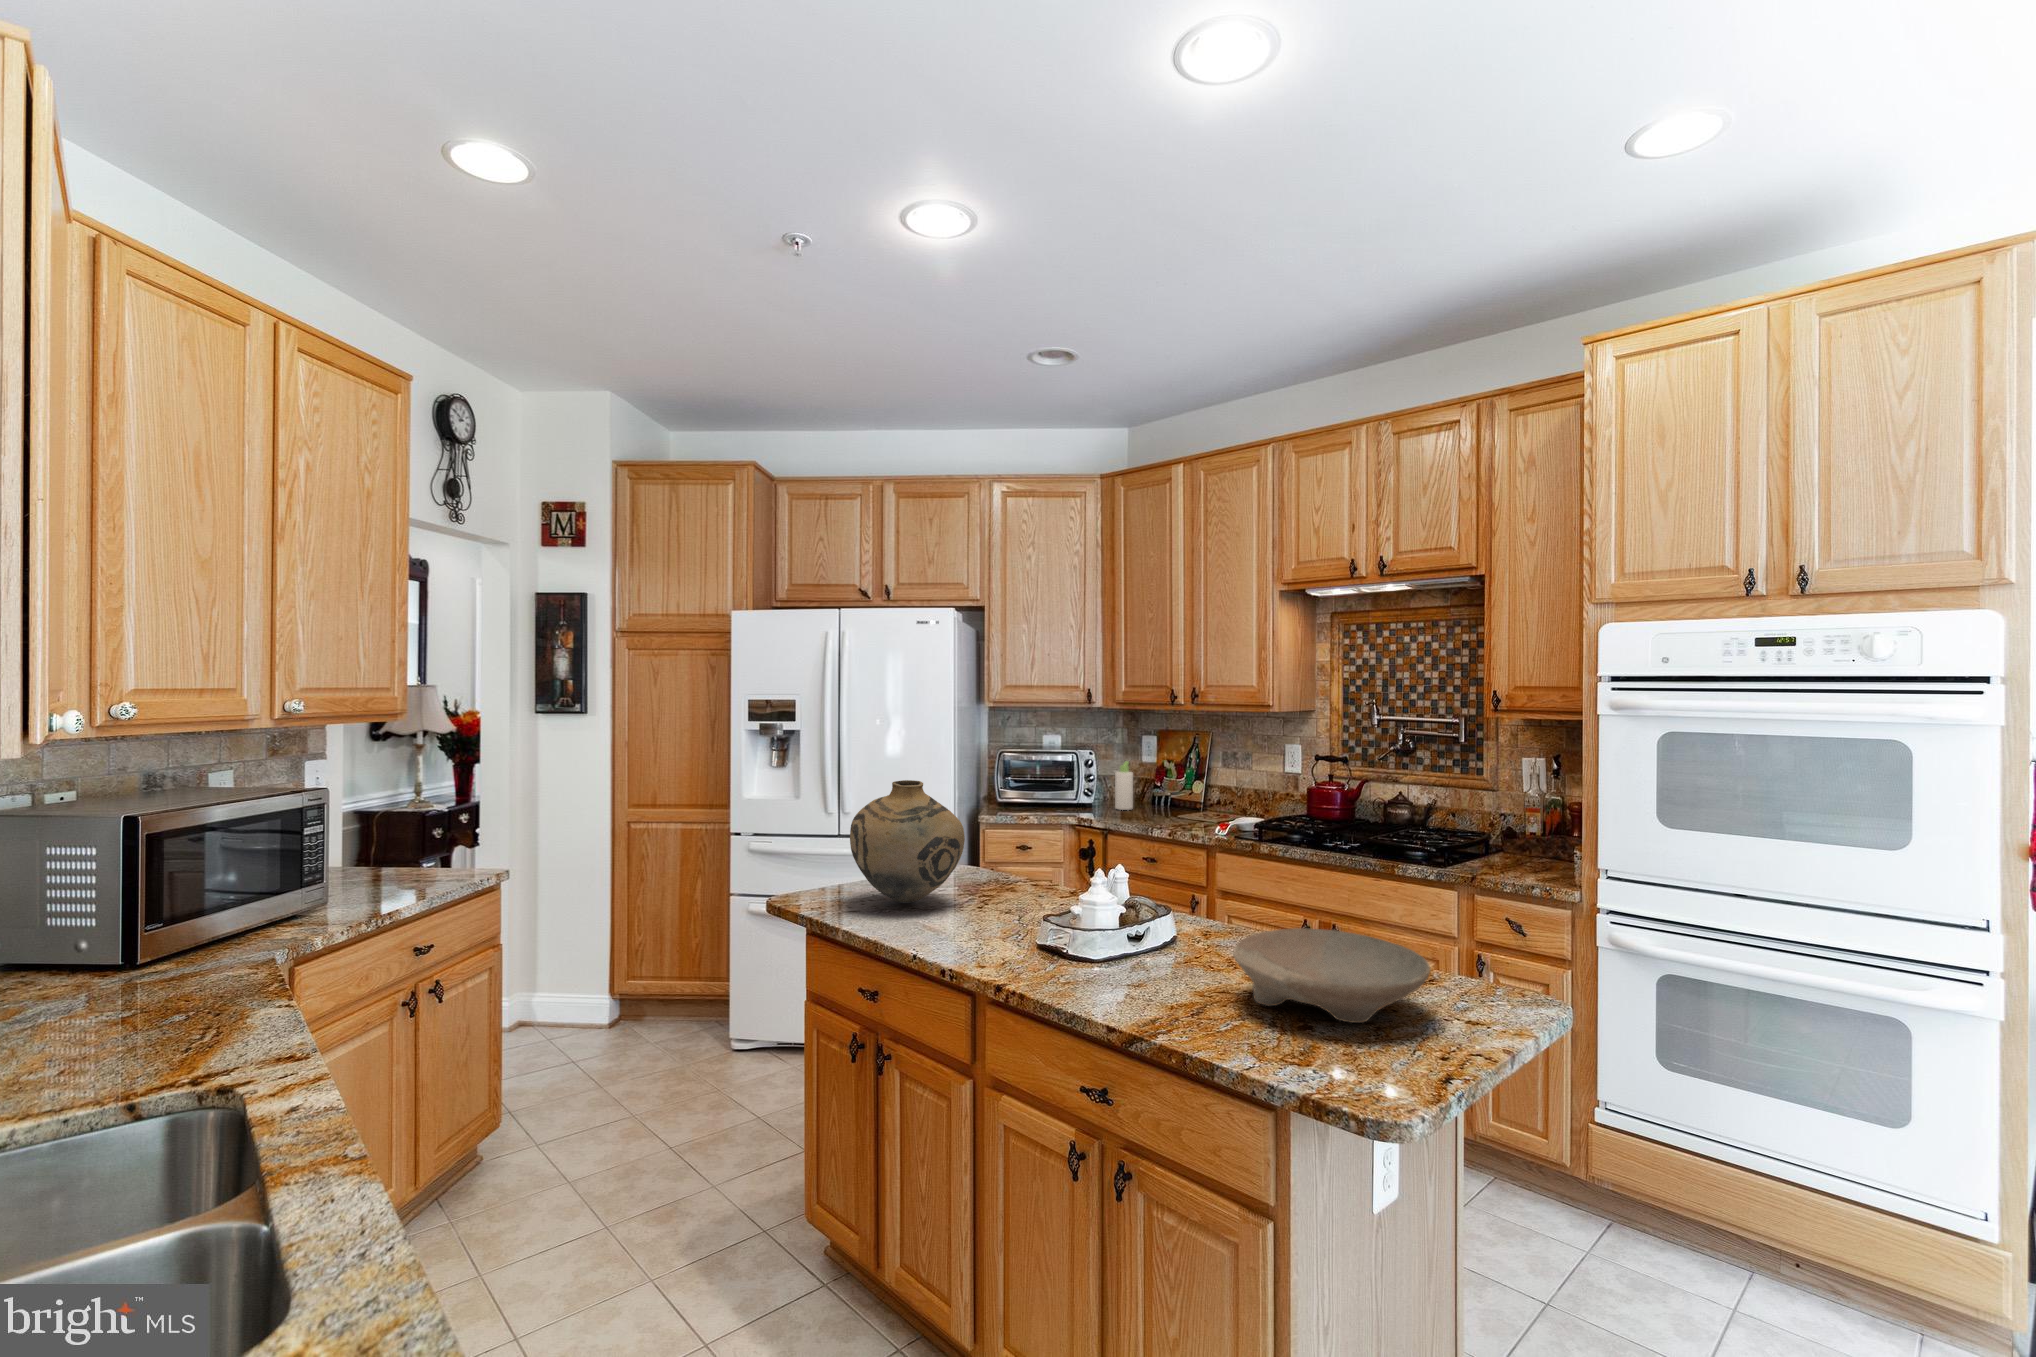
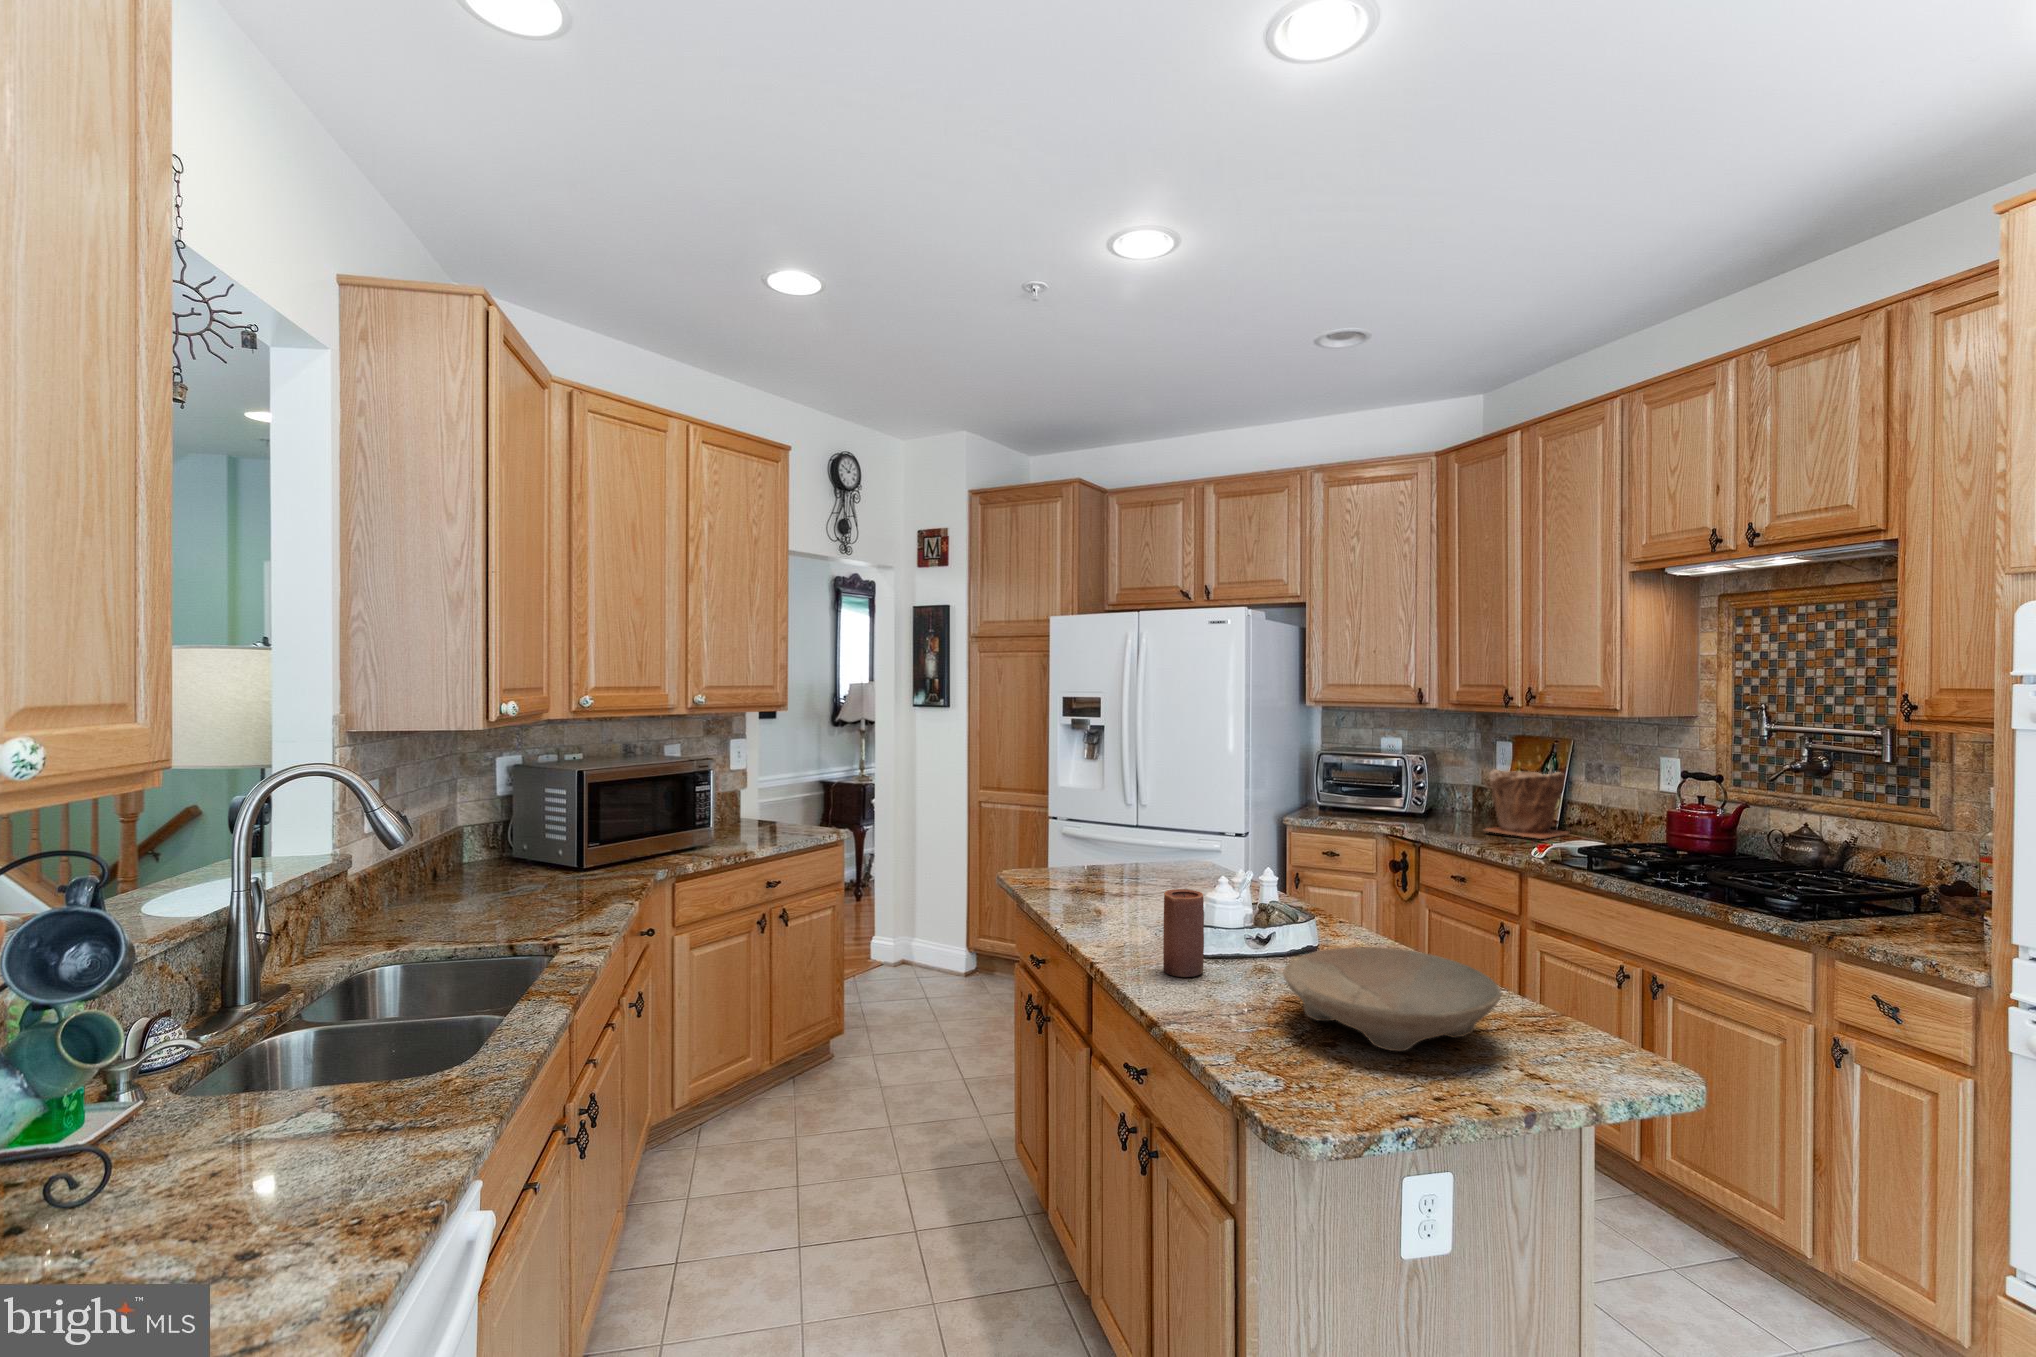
plant pot: none [1156,760,1221,820] -> present [1485,769,1569,839]
bottle: present [1115,761,1133,810] -> none [1447,765,1469,822]
vase: present [850,780,965,903] -> none [1050,774,1156,887]
candle: none [1078,894,1120,984] -> present [1163,889,1204,977]

